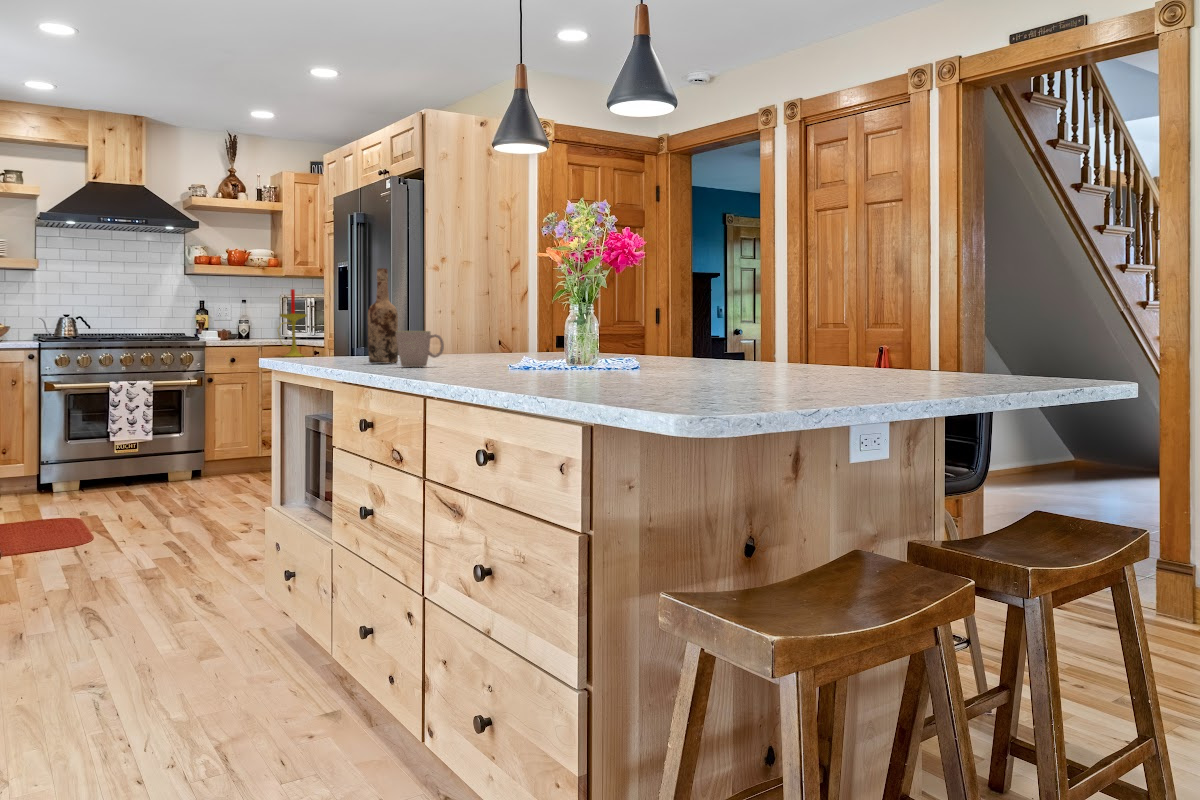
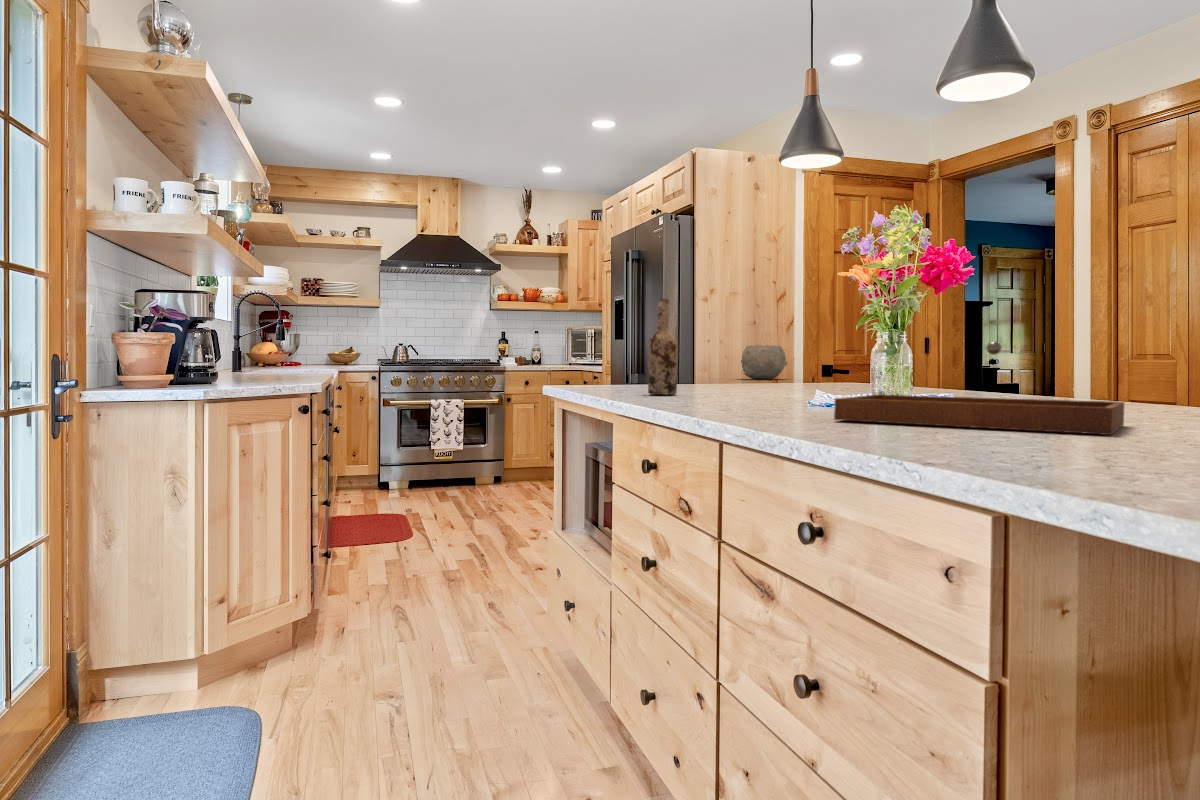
candle: present [278,289,307,357] -> none [563,319,589,383]
tray: none [518,311,725,378] -> present [834,341,1124,435]
ceramic bowl: none [469,317,523,352] -> present [741,345,787,379]
mug: present [396,331,444,367] -> none [679,363,729,401]

